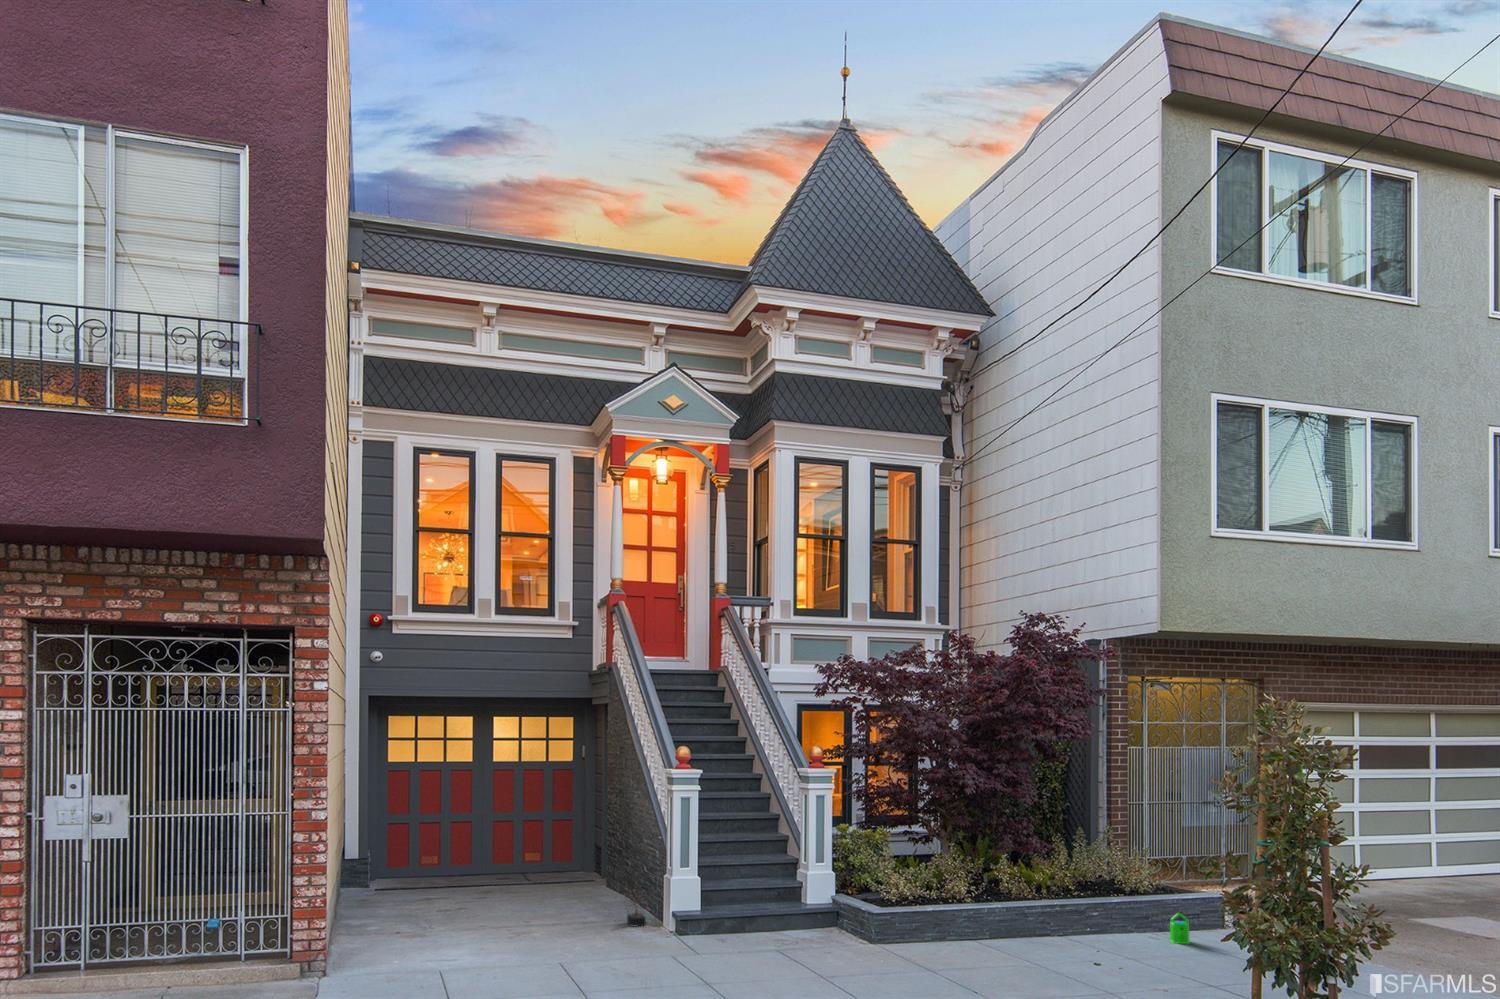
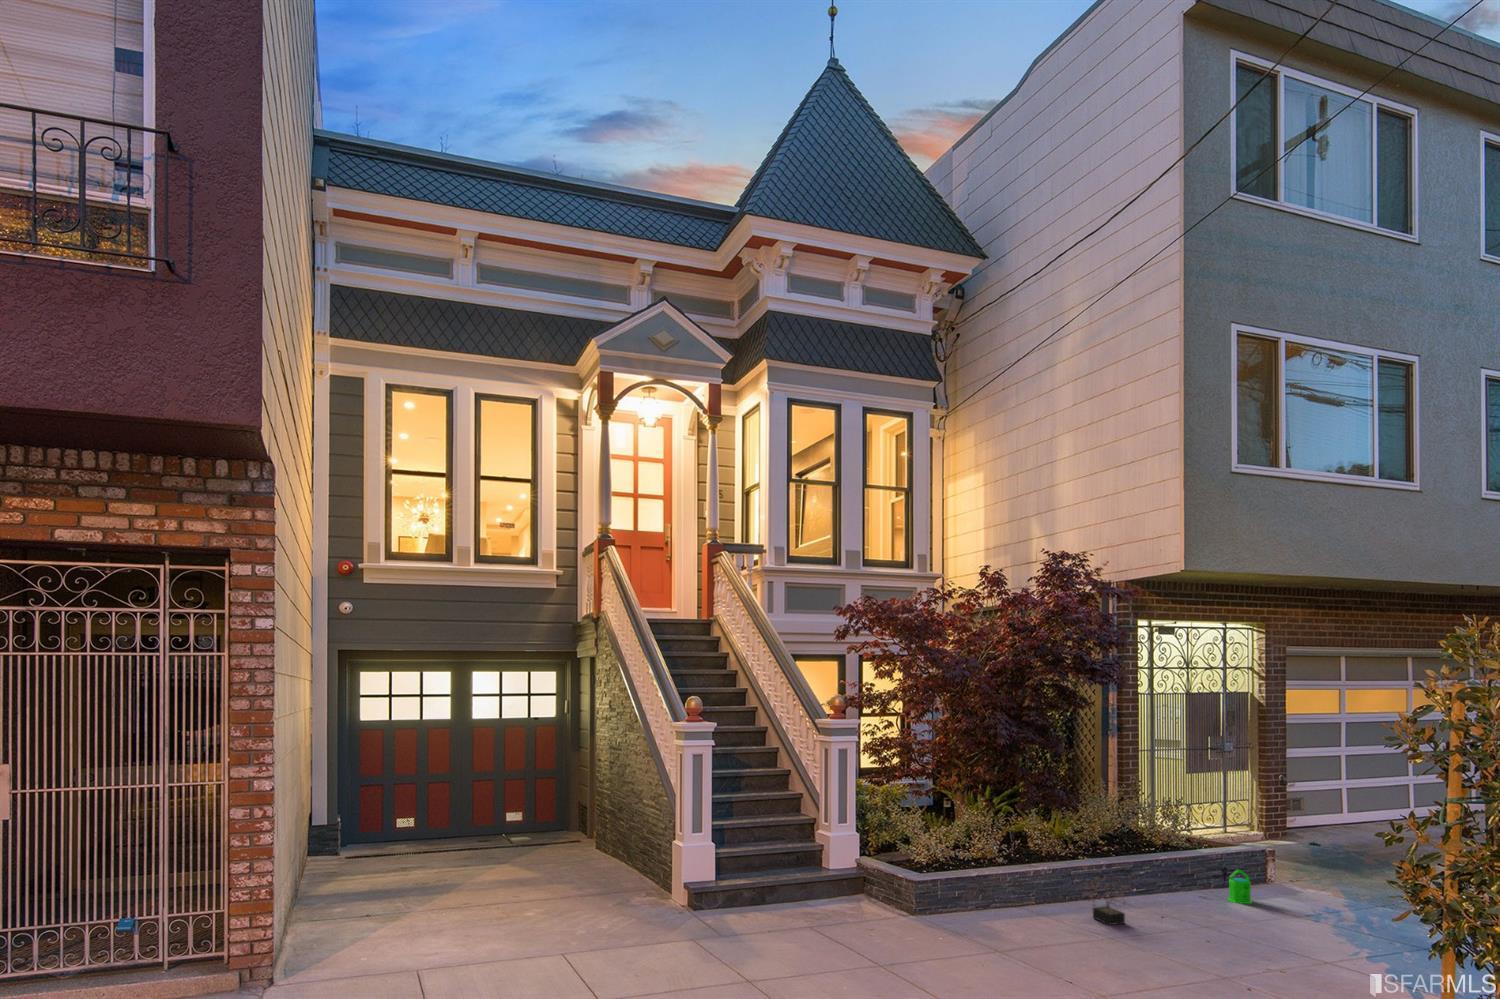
decorative plant: present [624,895,649,927] -> present [1086,877,1128,925]

